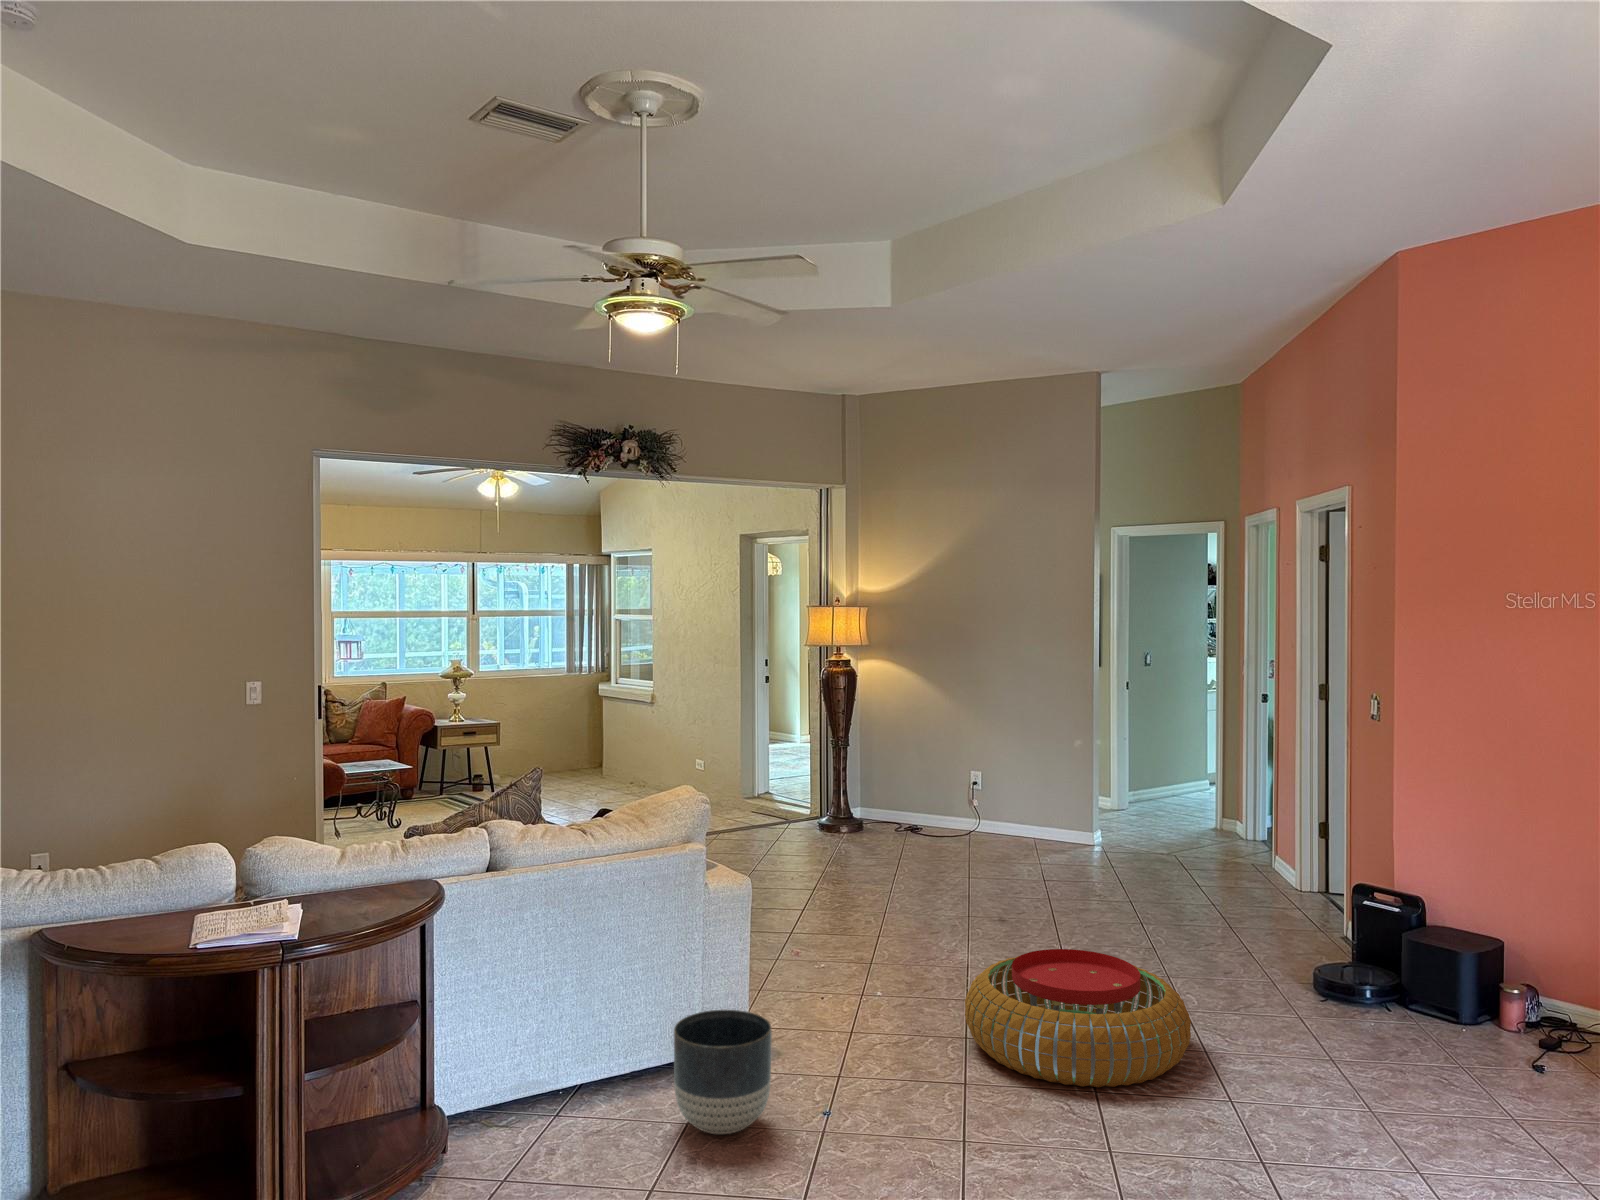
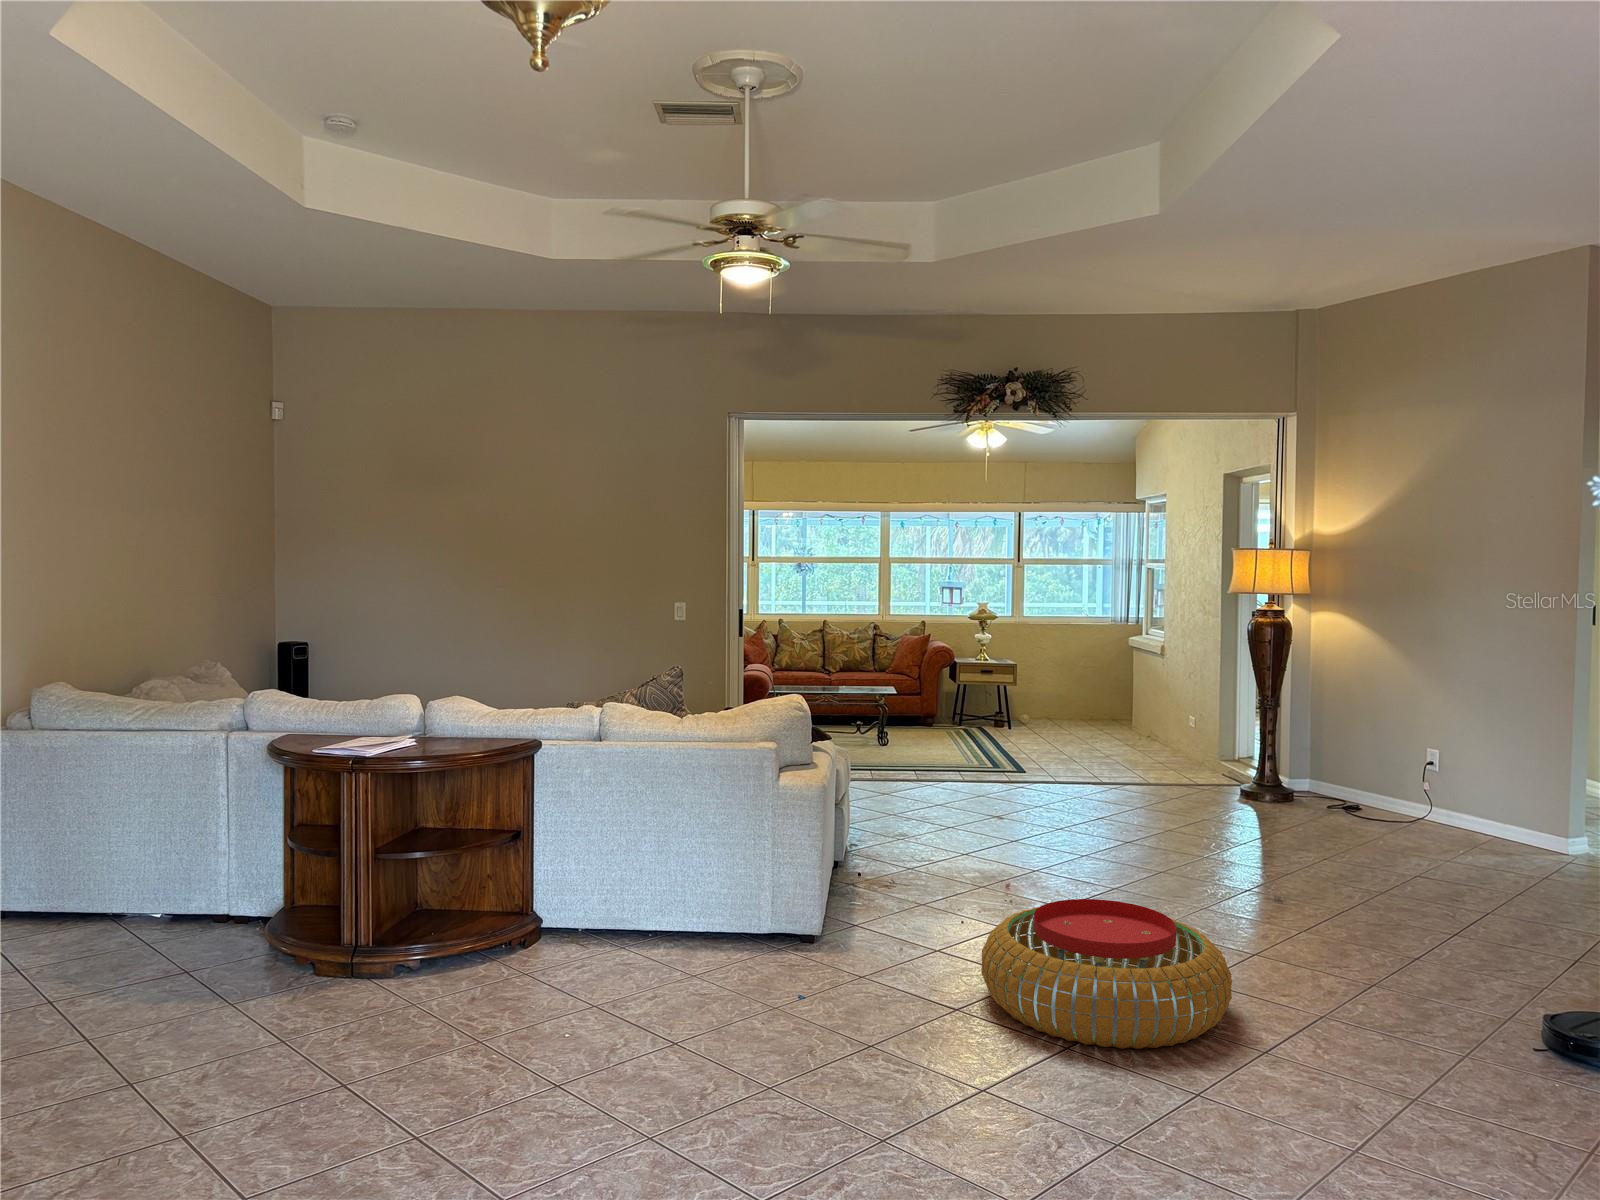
planter: present [674,1010,772,1134] -> none [666,870,750,969]

